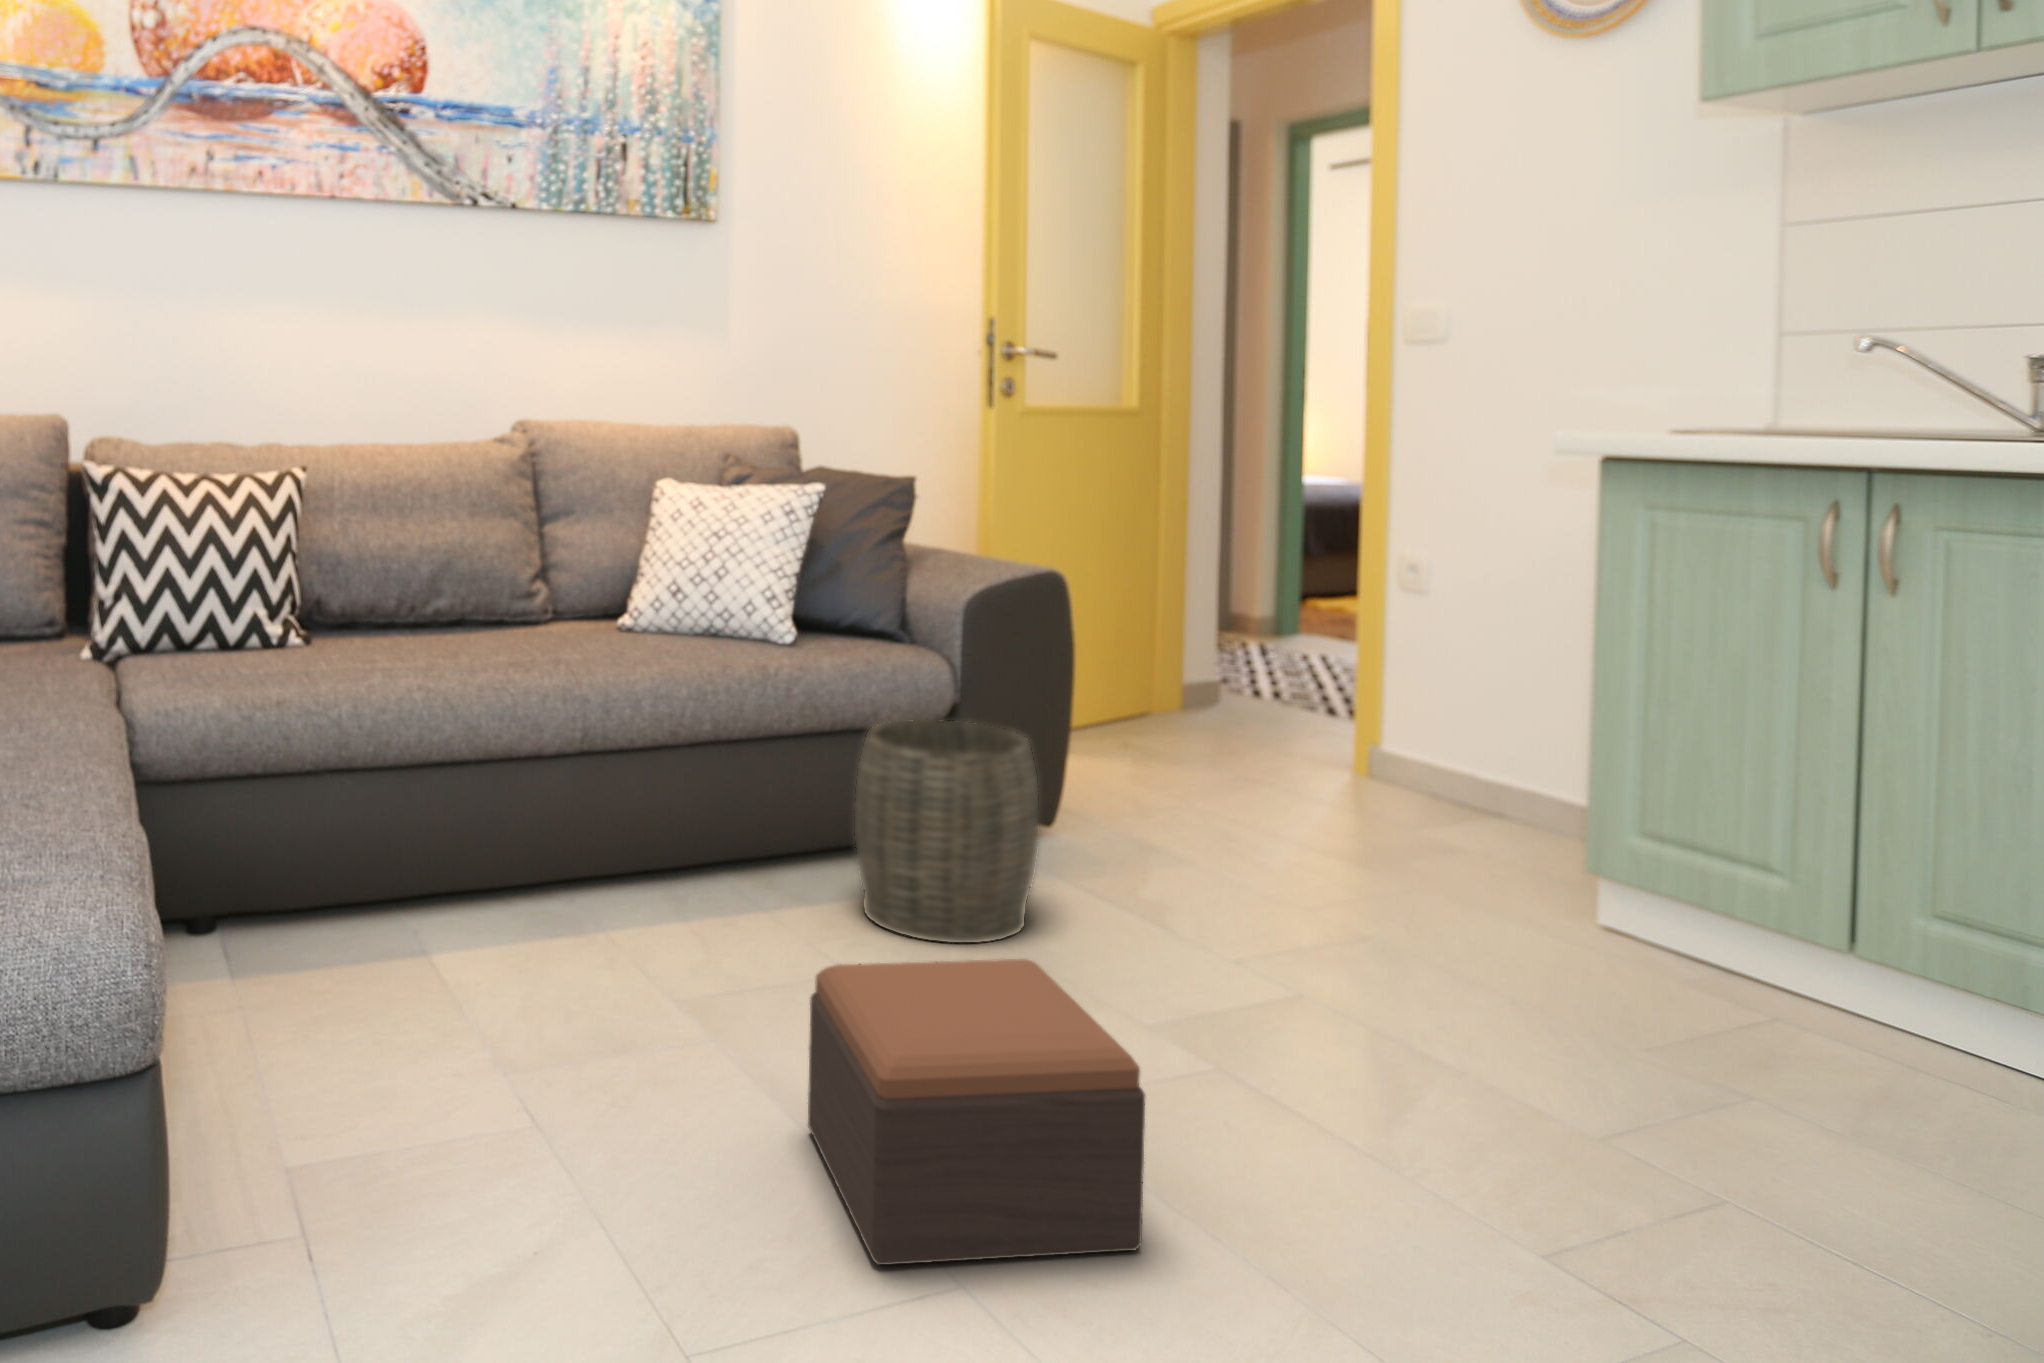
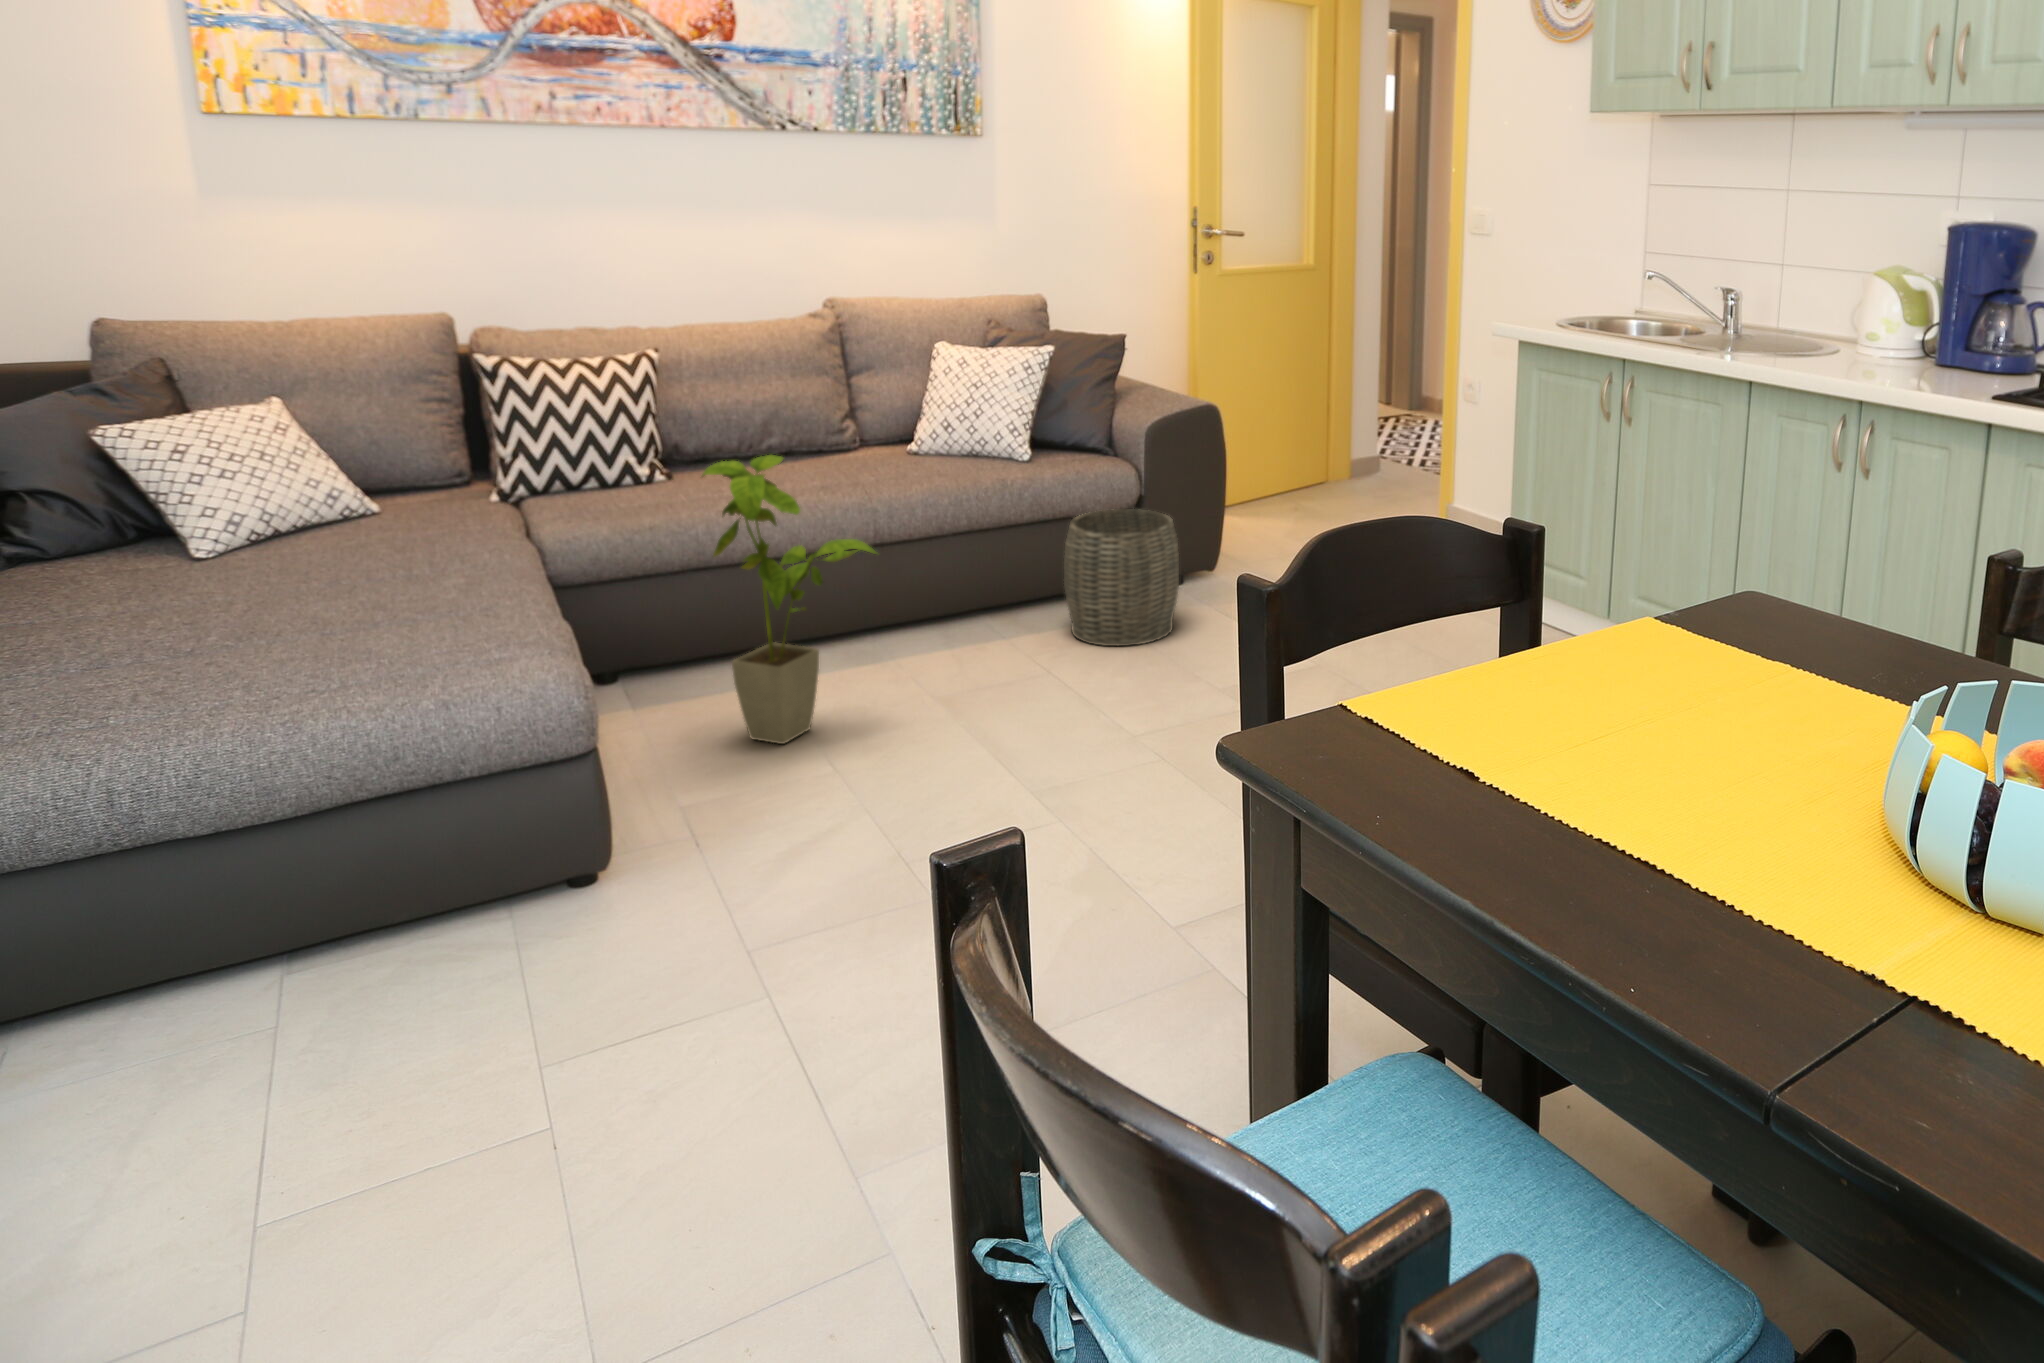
house plant: none [362,578,621,1068] -> present [702,455,876,744]
footstool: present [808,959,1145,1265] -> none [994,654,1157,812]

